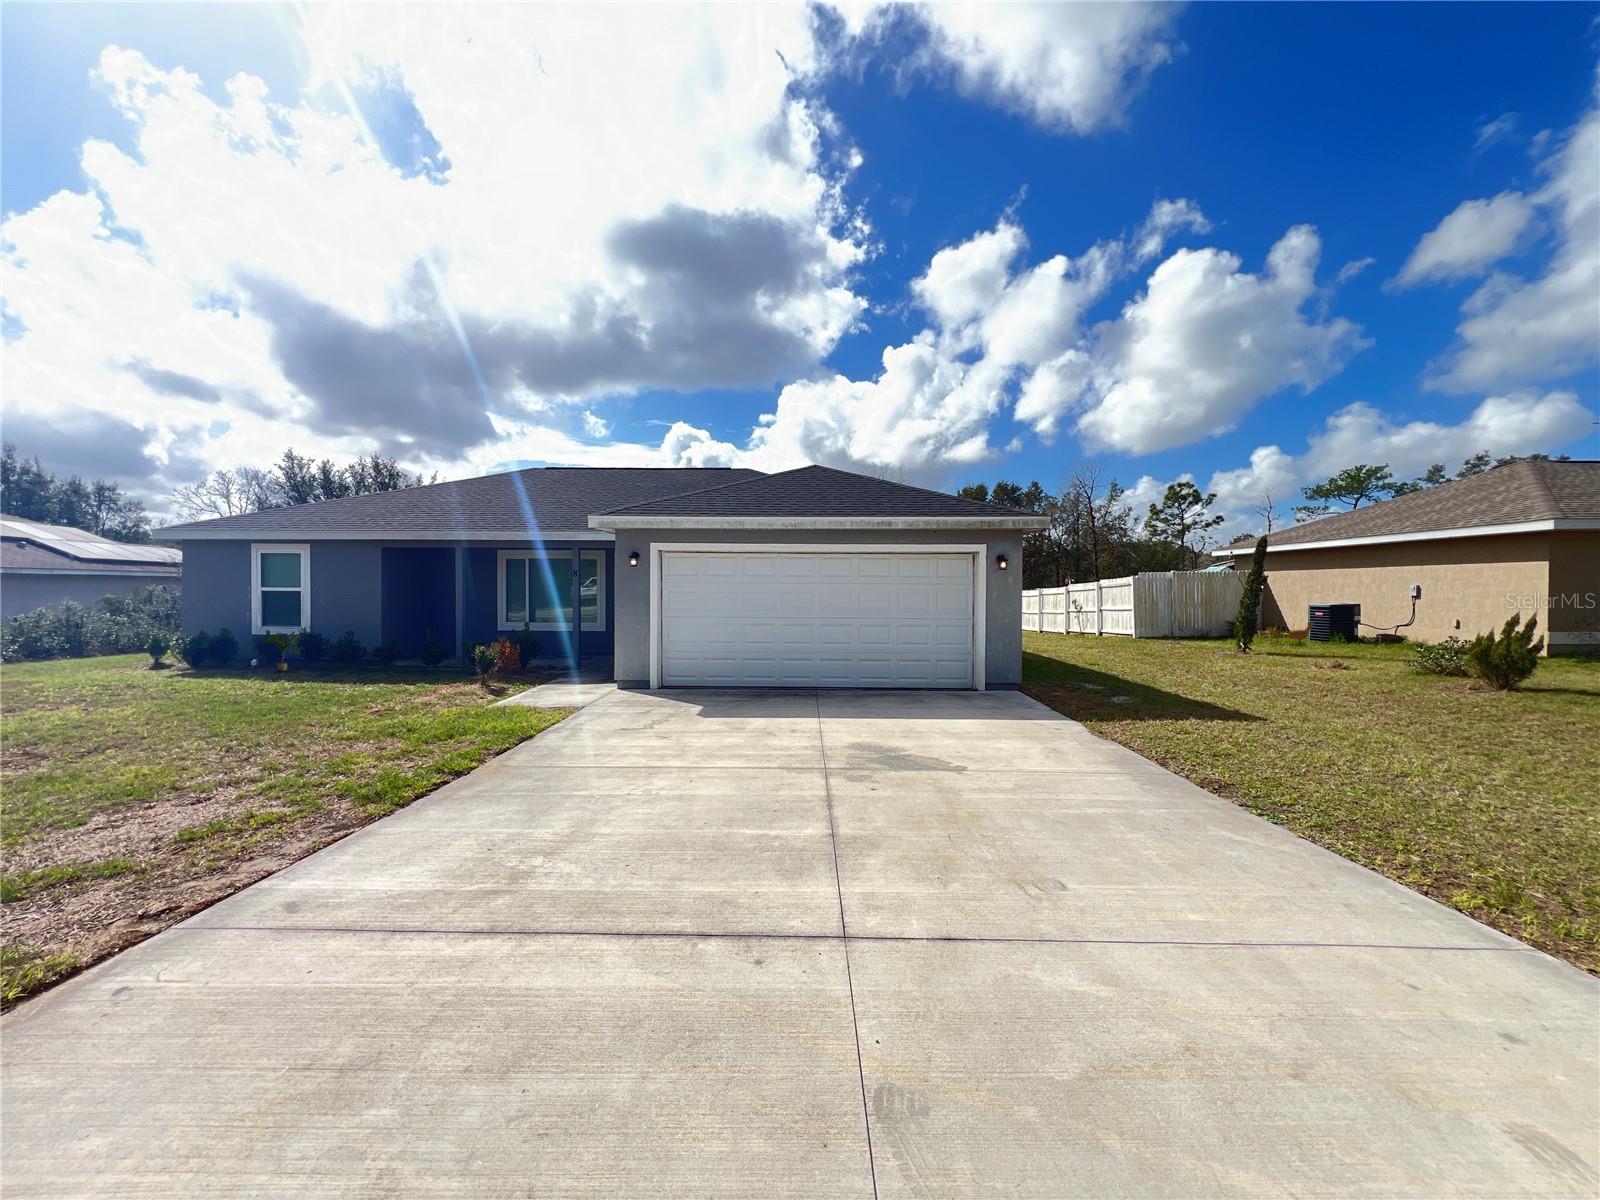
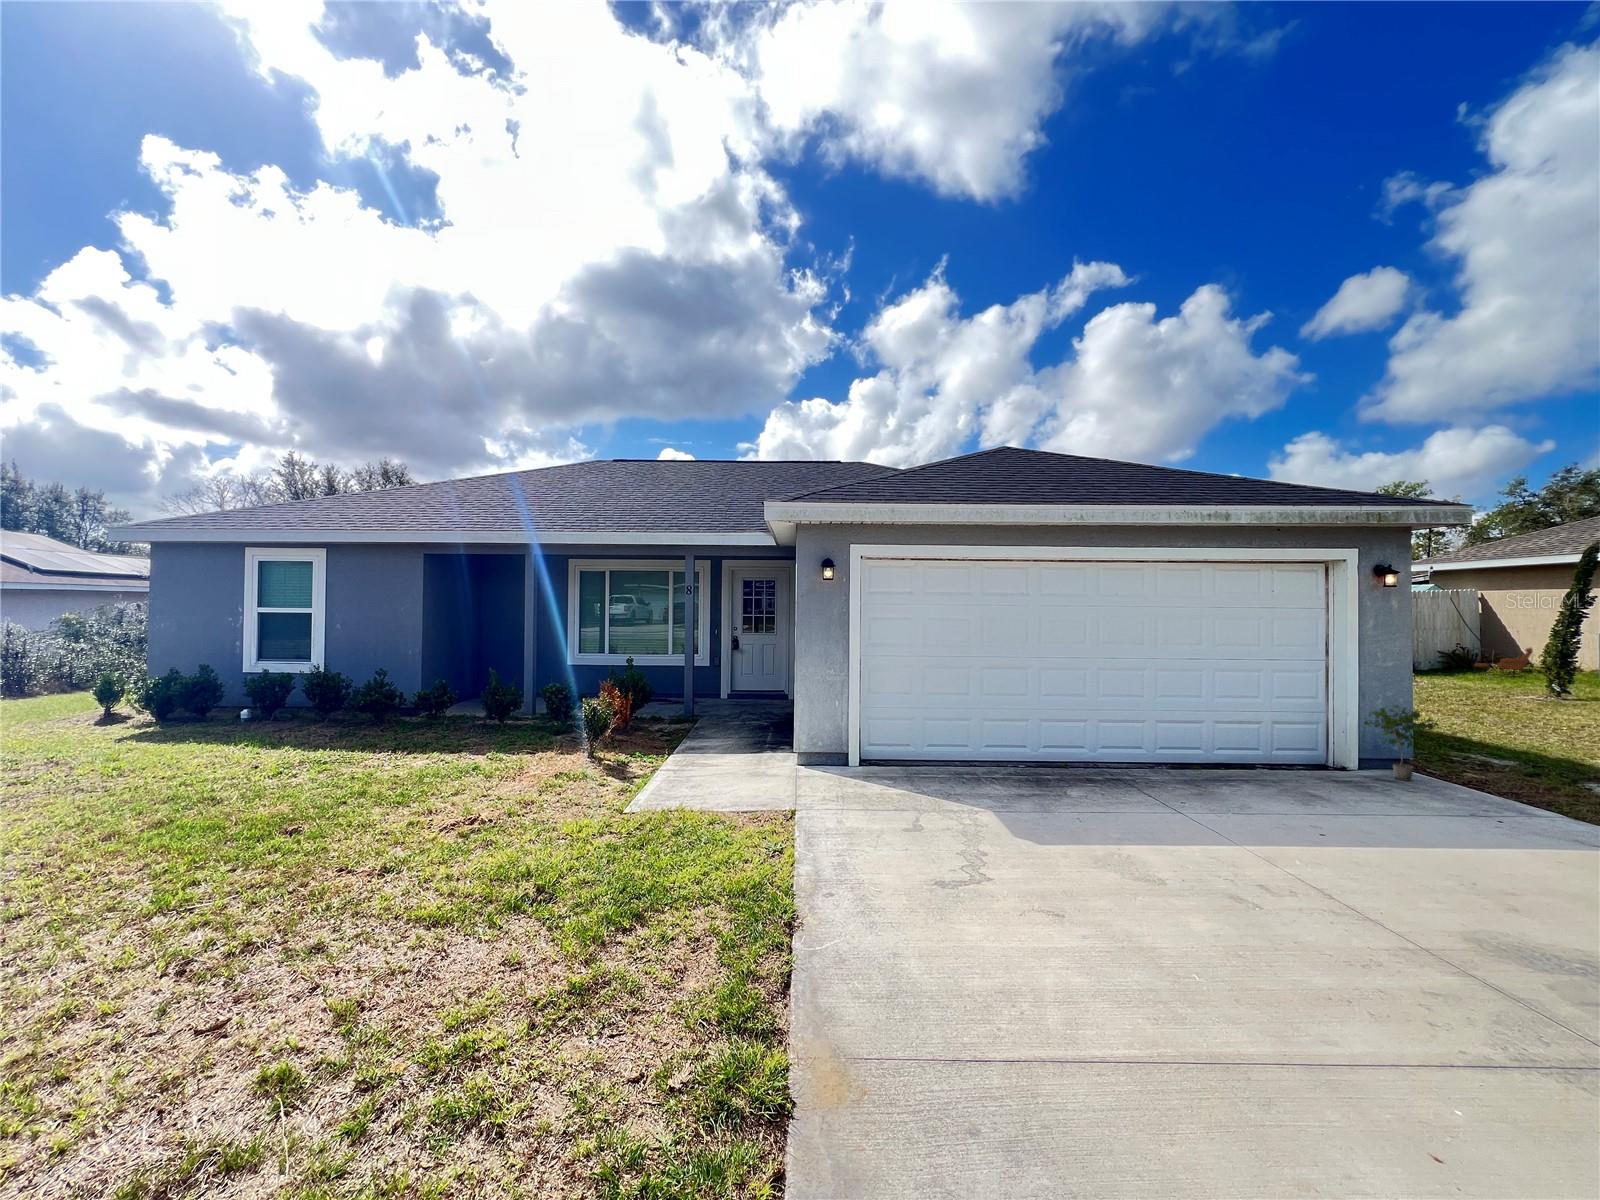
potted plant: present [265,633,300,671] -> present [1364,705,1439,781]

